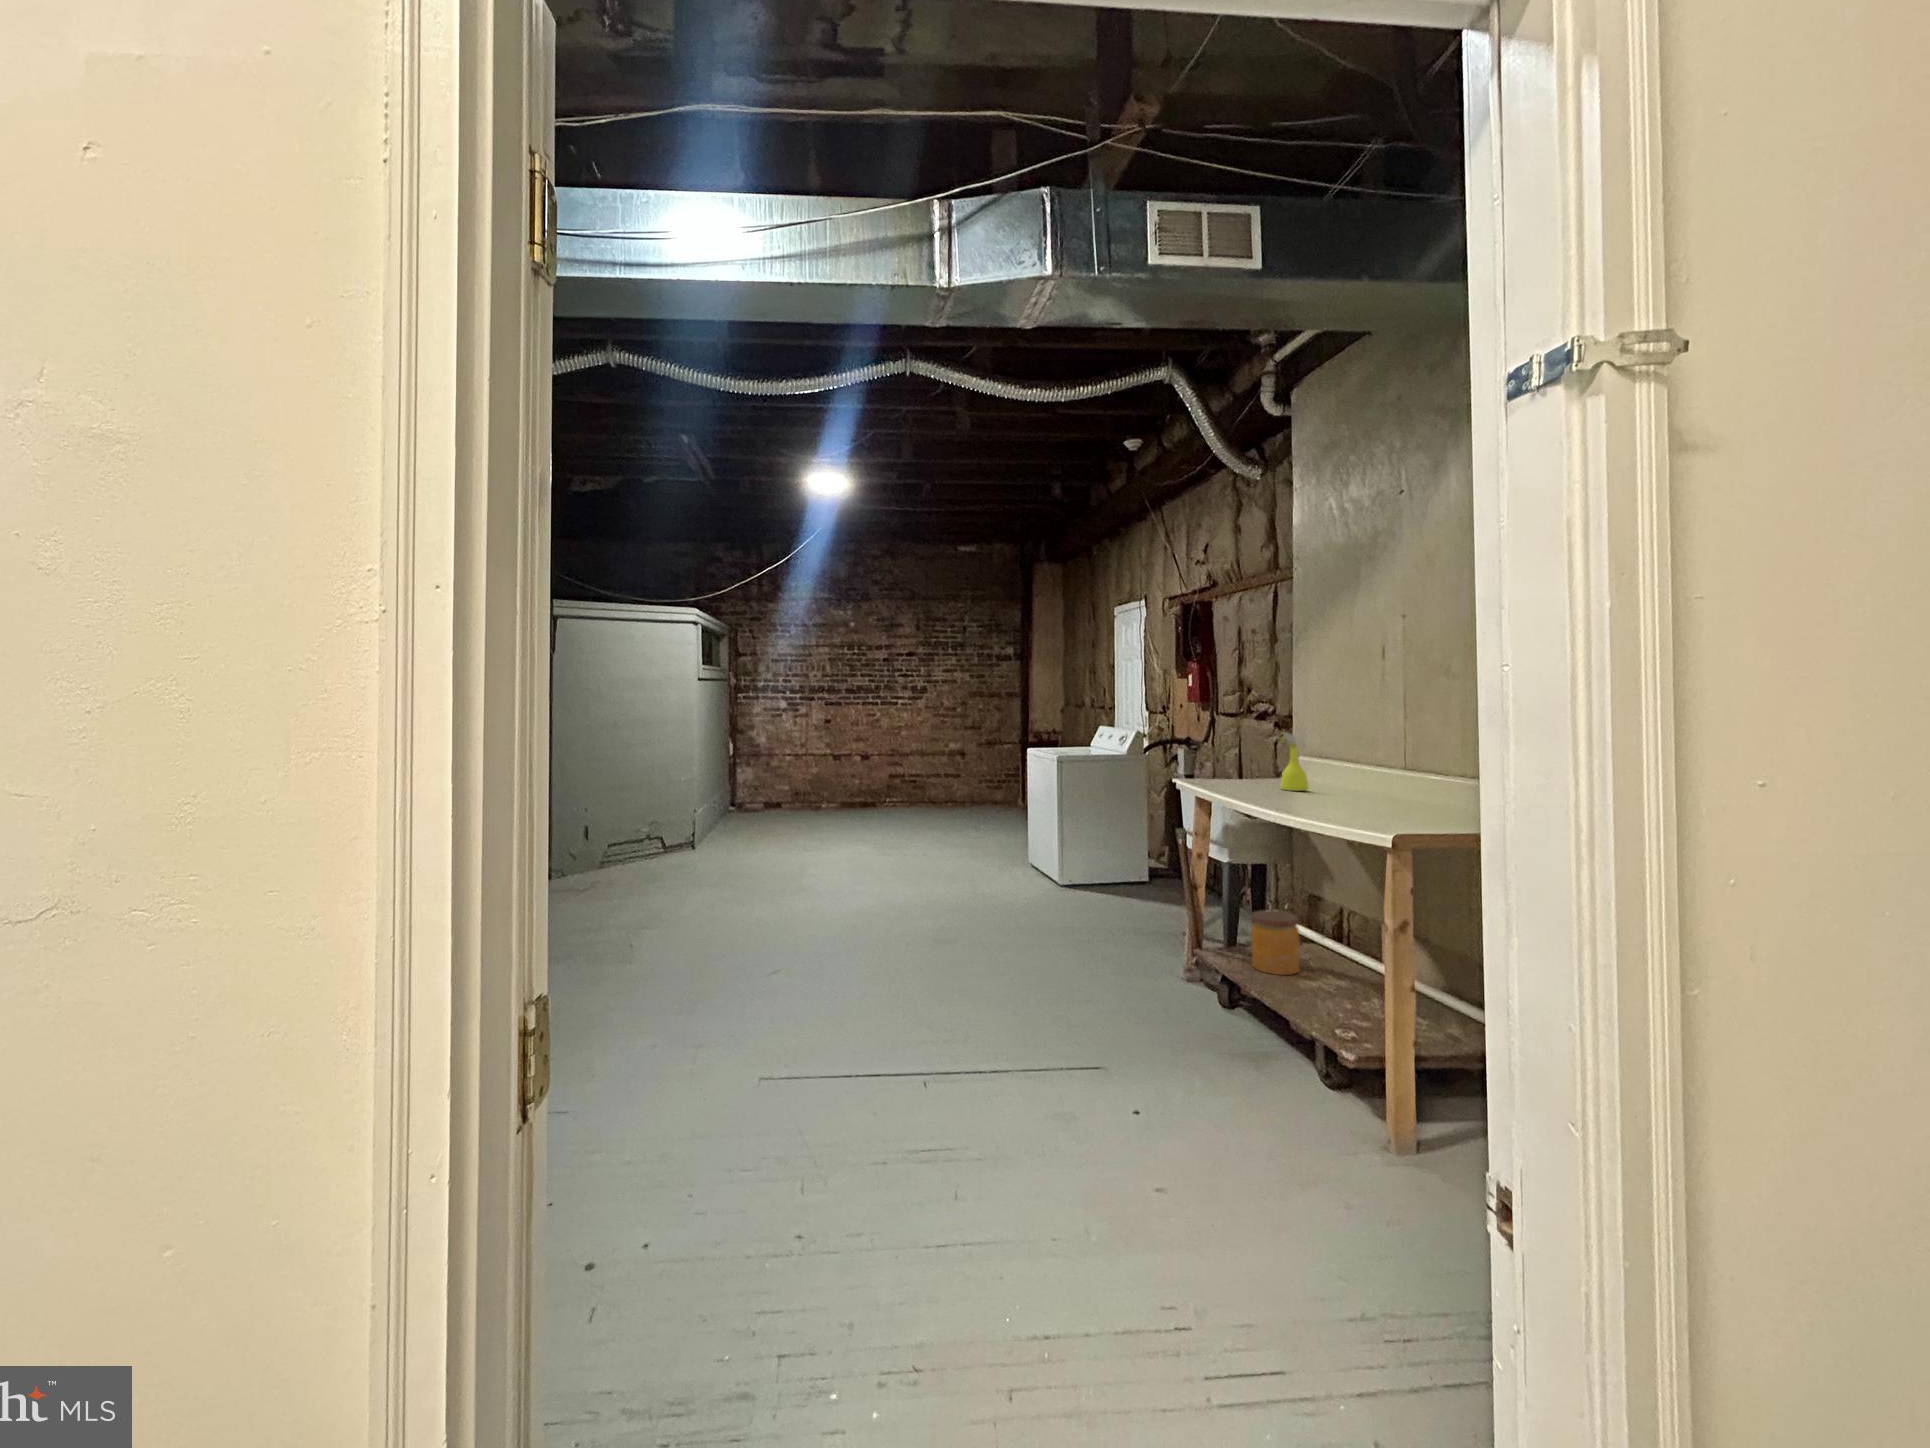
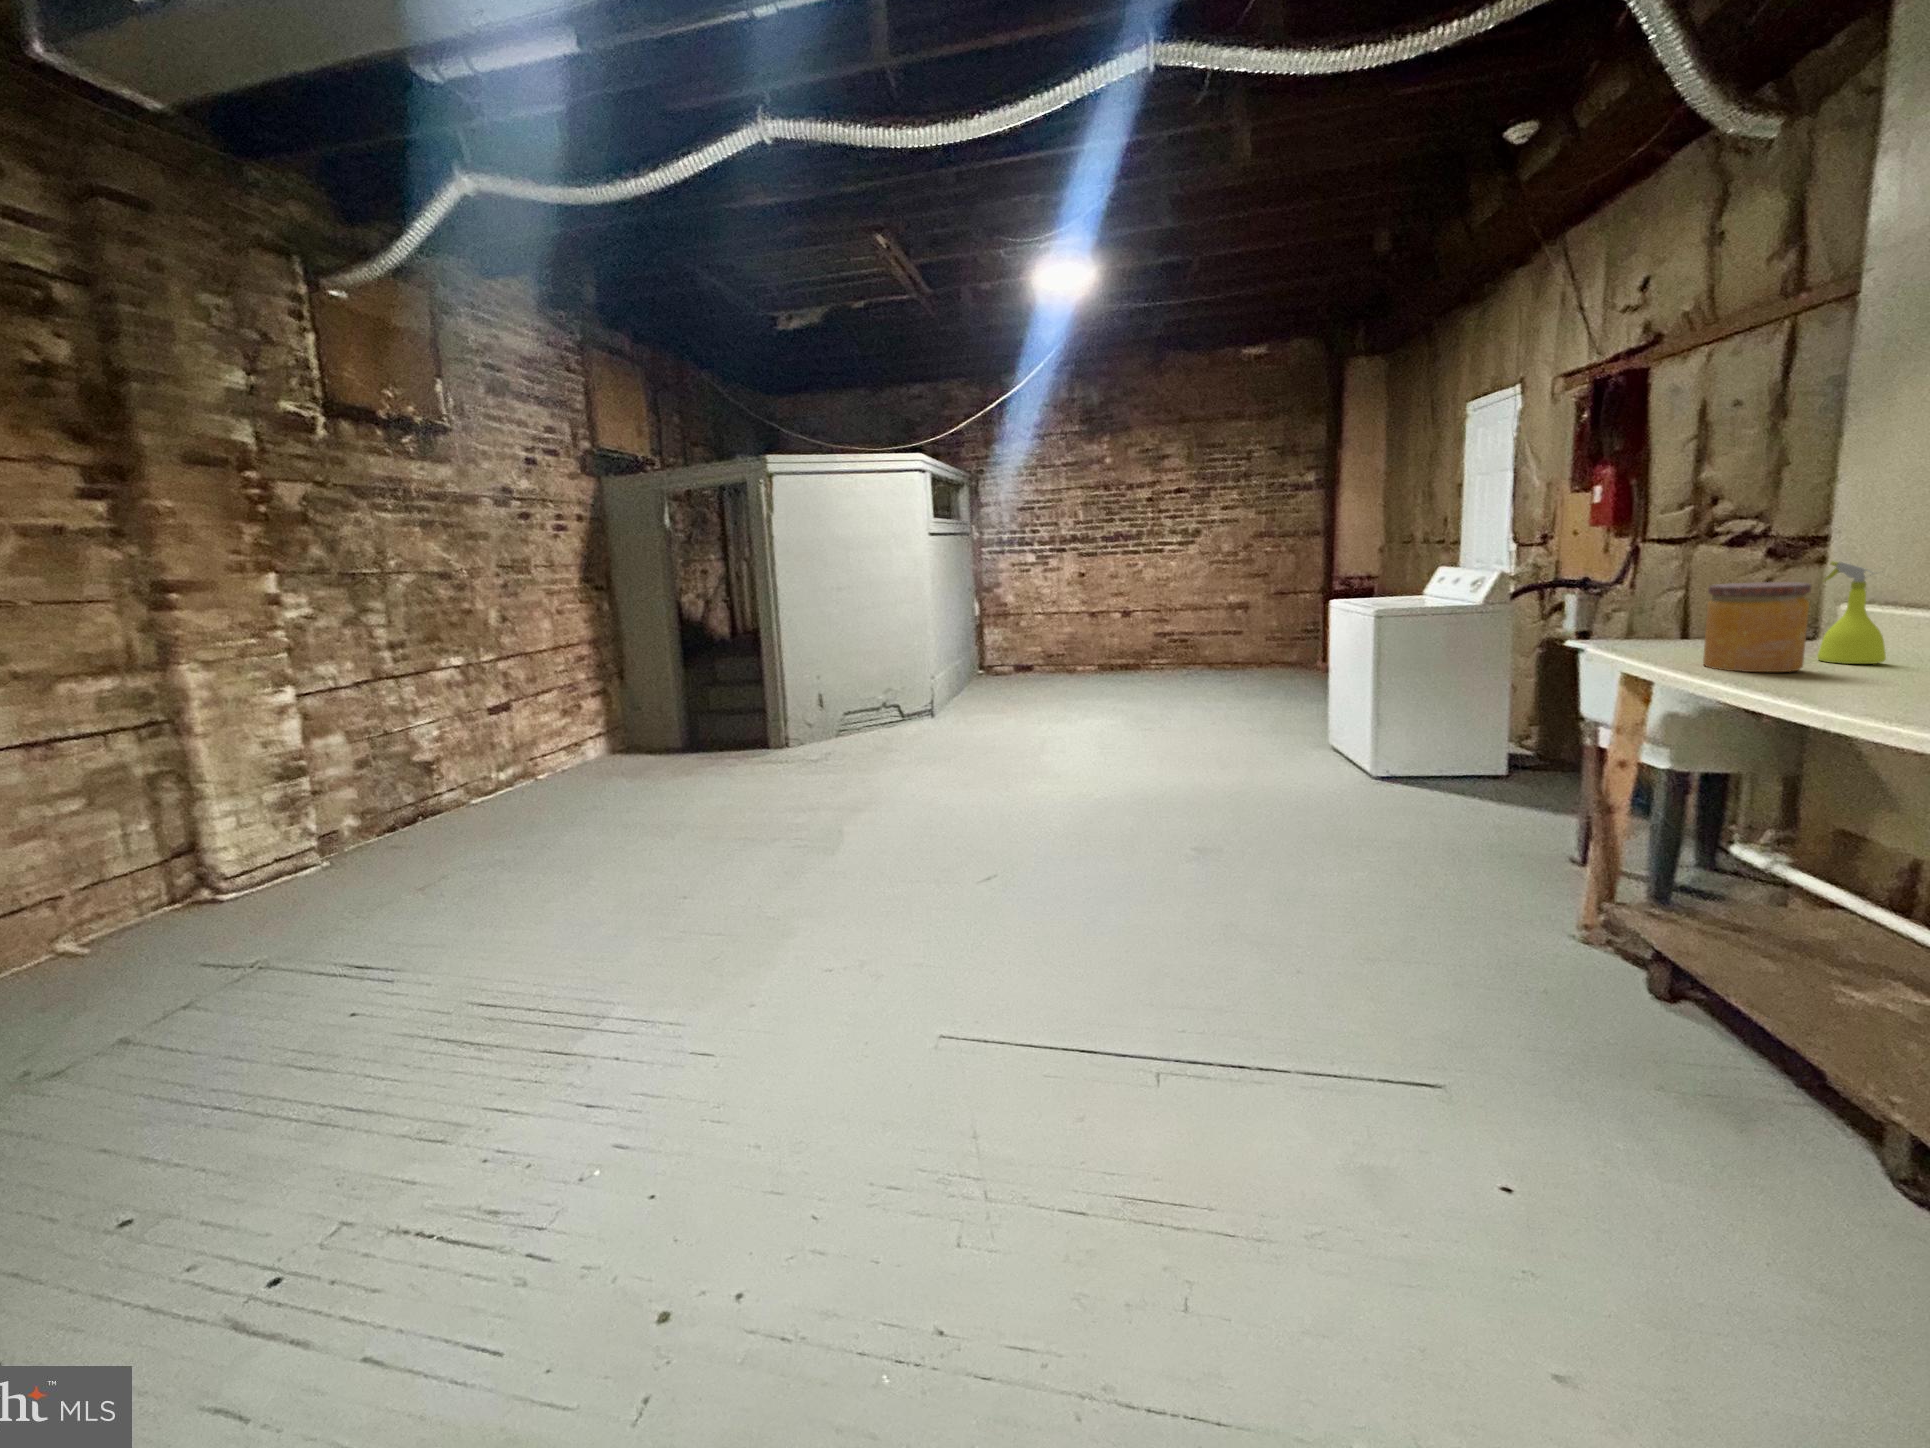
jar: present [1251,910,1300,975] -> present [1703,582,1811,672]

